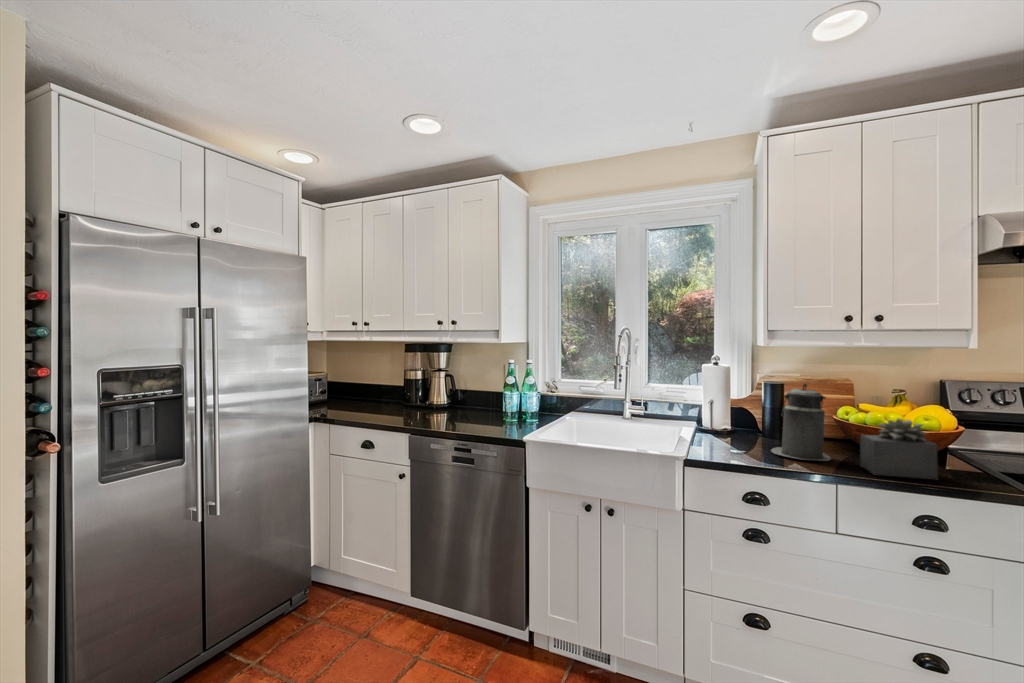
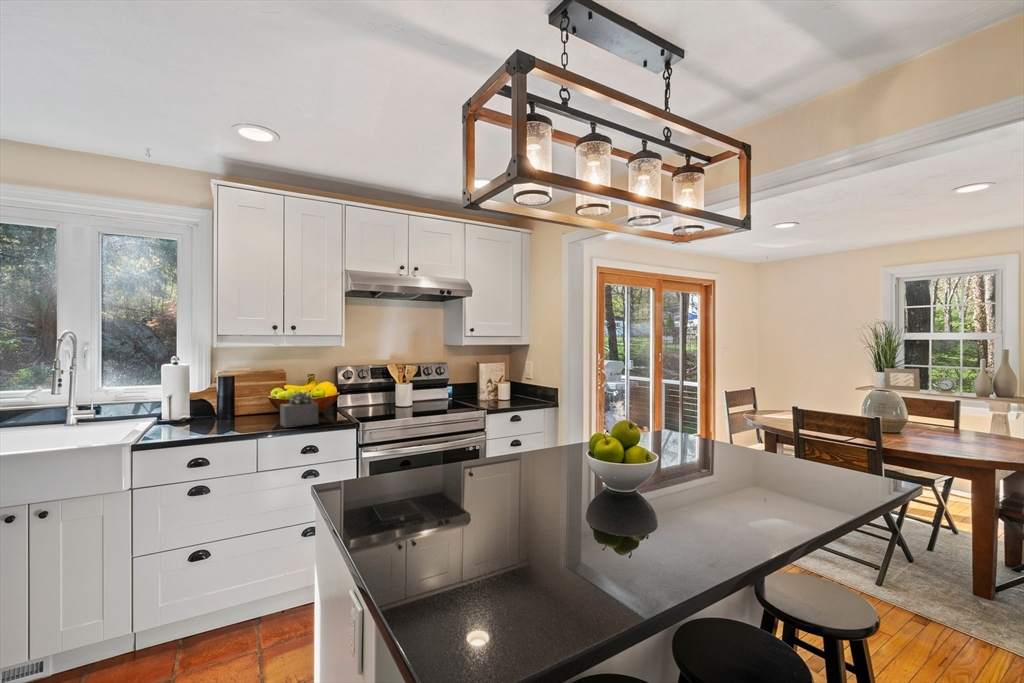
canister: present [771,383,831,461] -> none [221,374,263,428]

